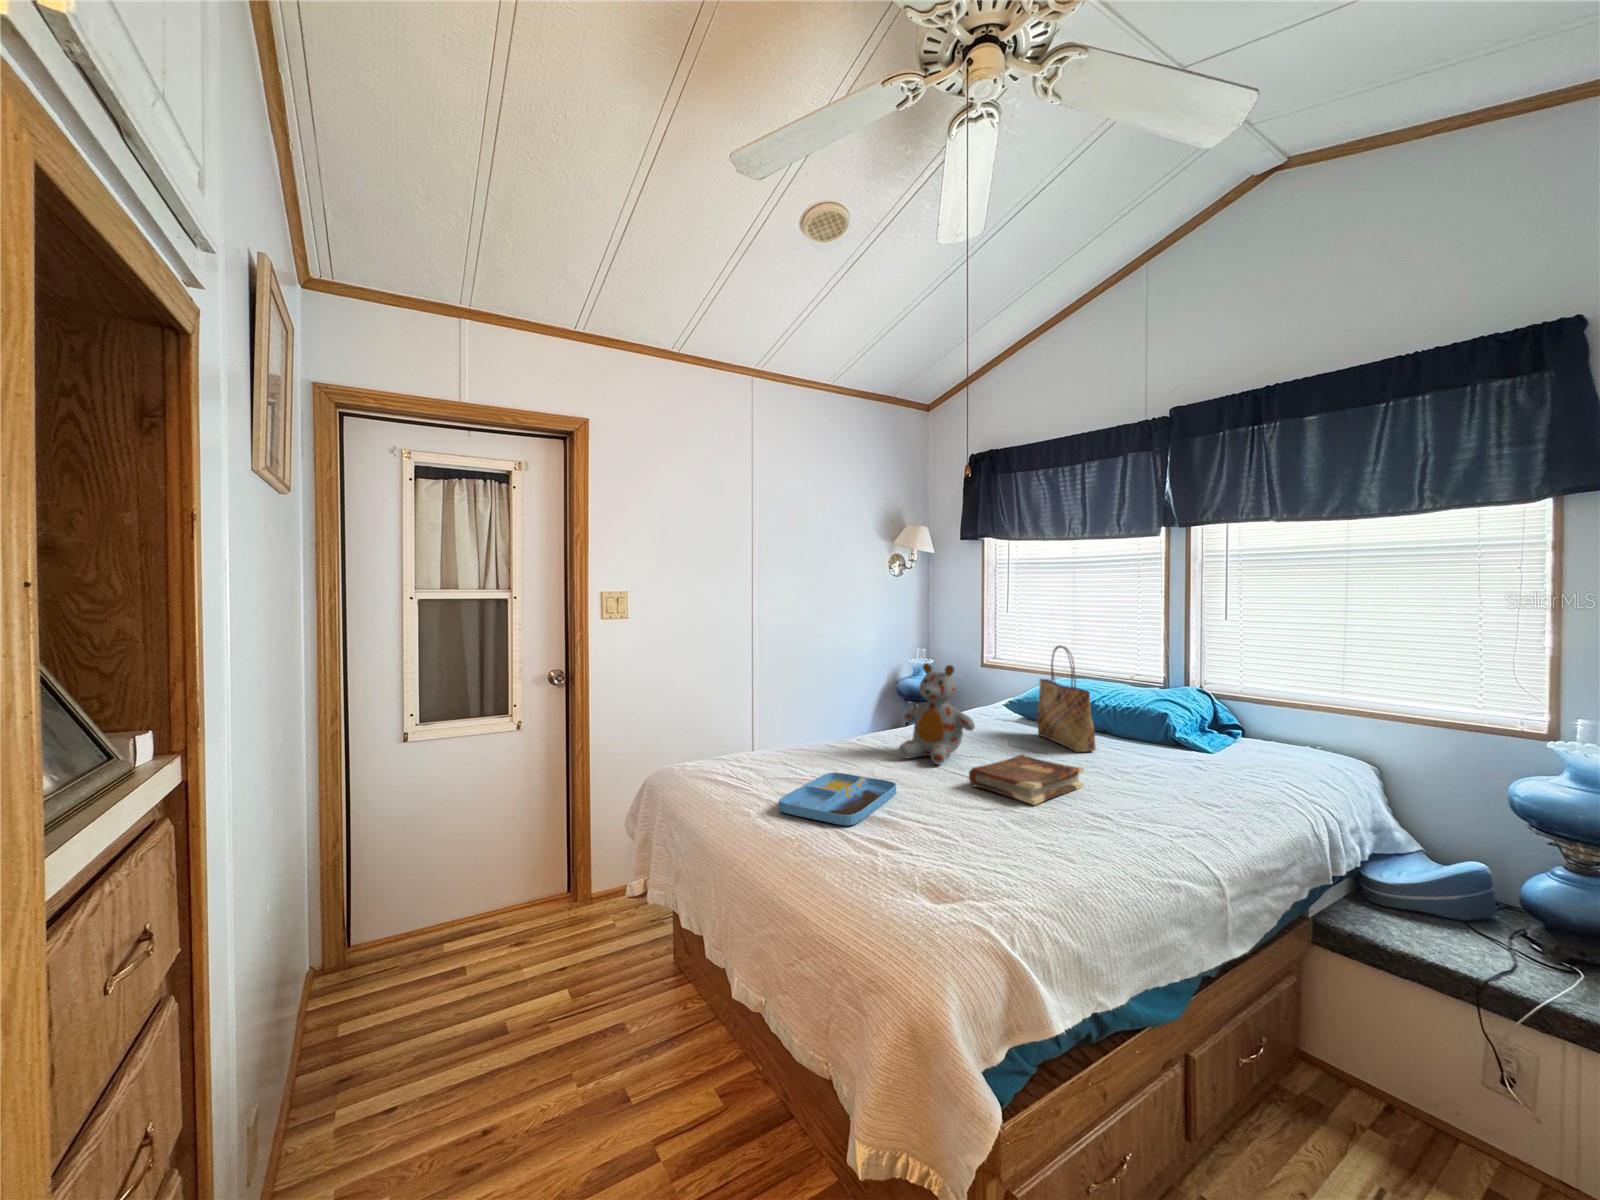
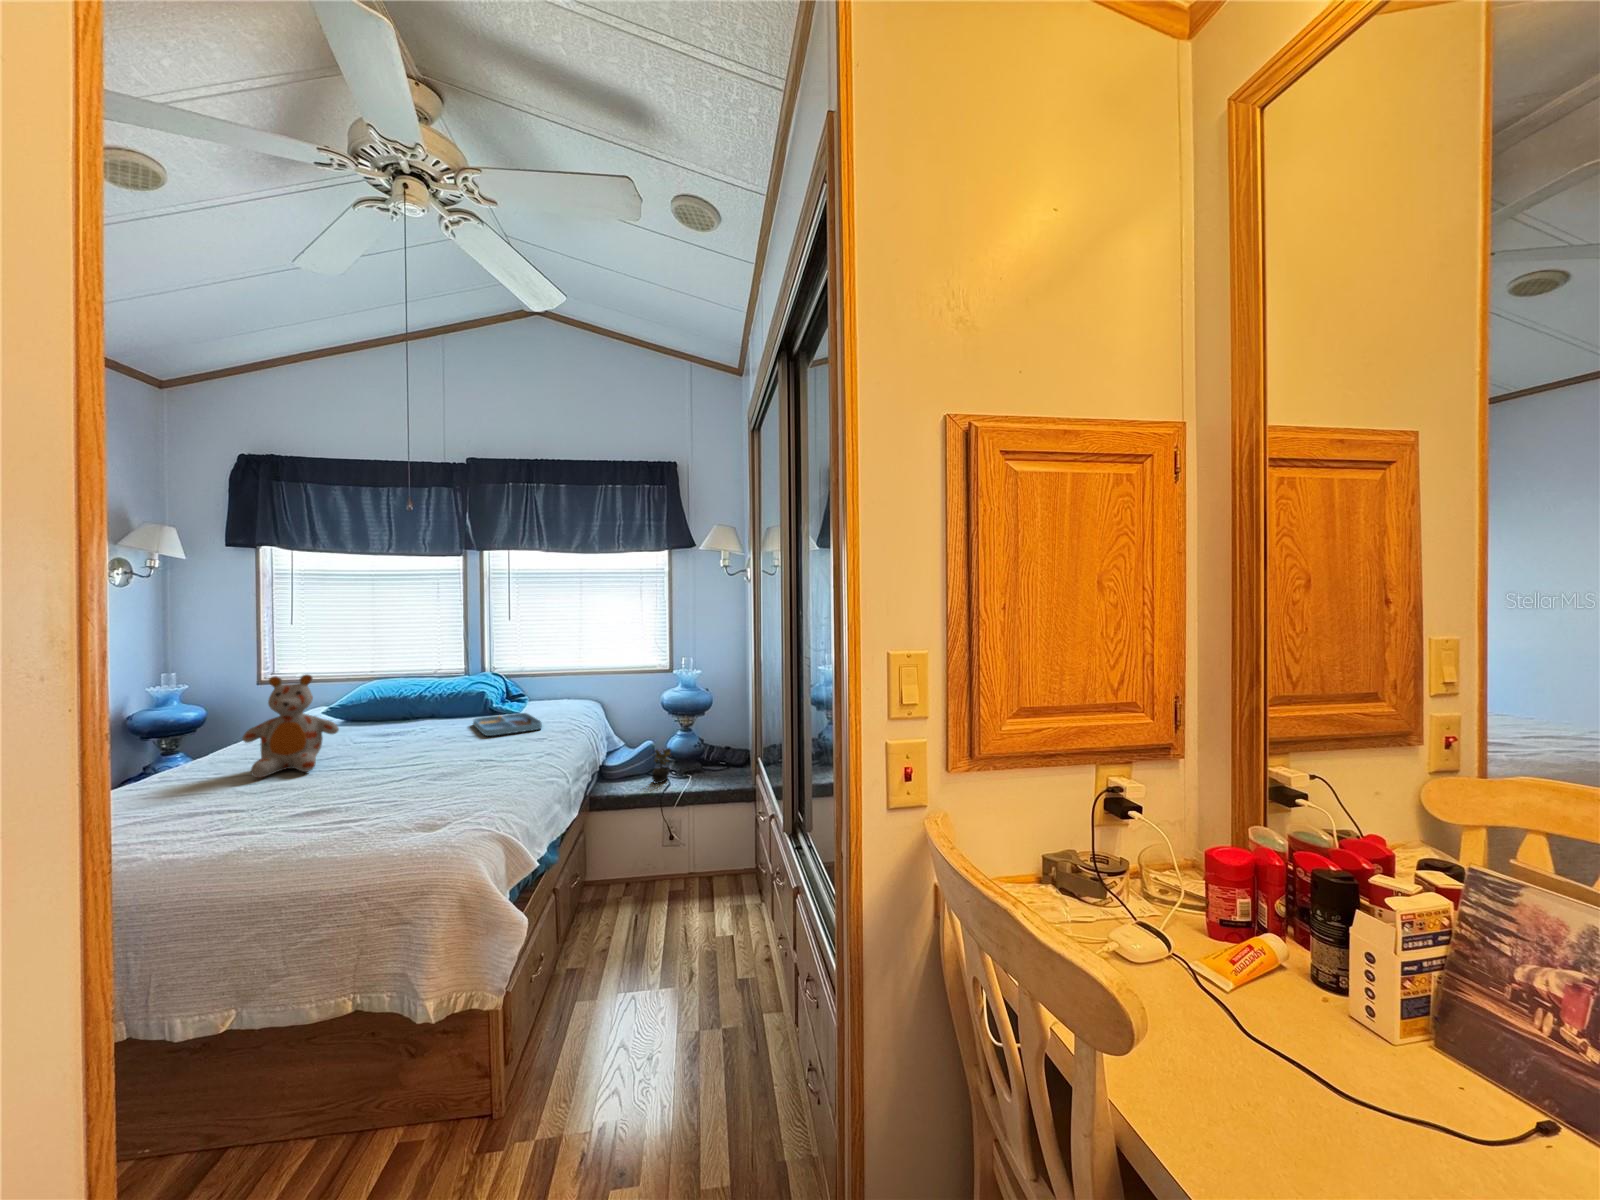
tote bag: present [1037,646,1096,752] -> none [375,648,440,734]
book: present [969,755,1084,805] -> none [362,737,456,775]
tray: present [778,772,896,825] -> present [473,713,542,736]
succulent plant: none [1469,889,1535,961] -> present [652,748,671,784]

